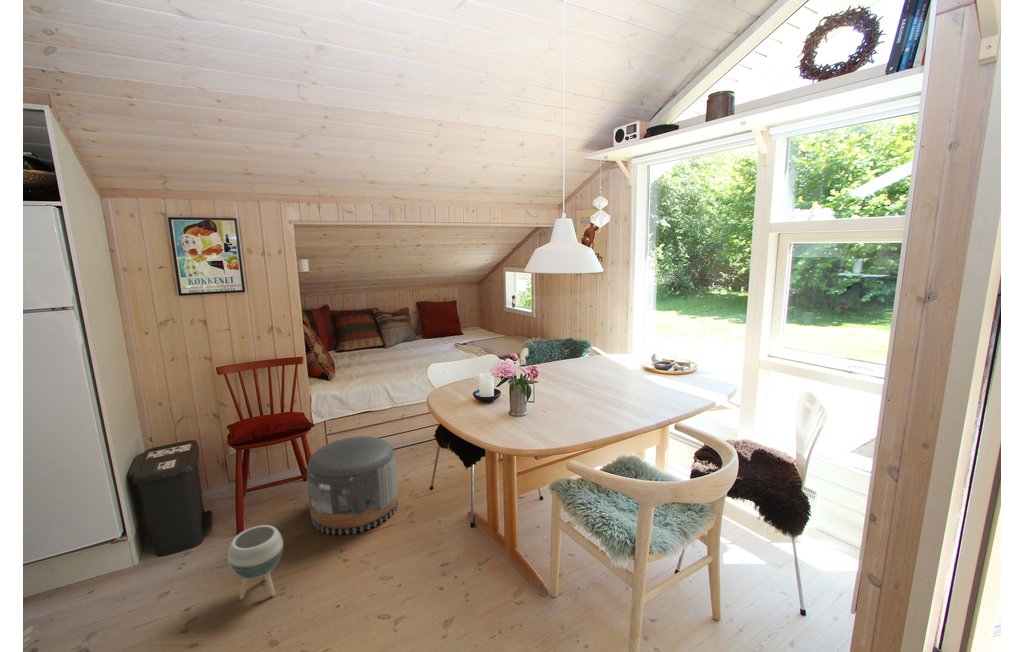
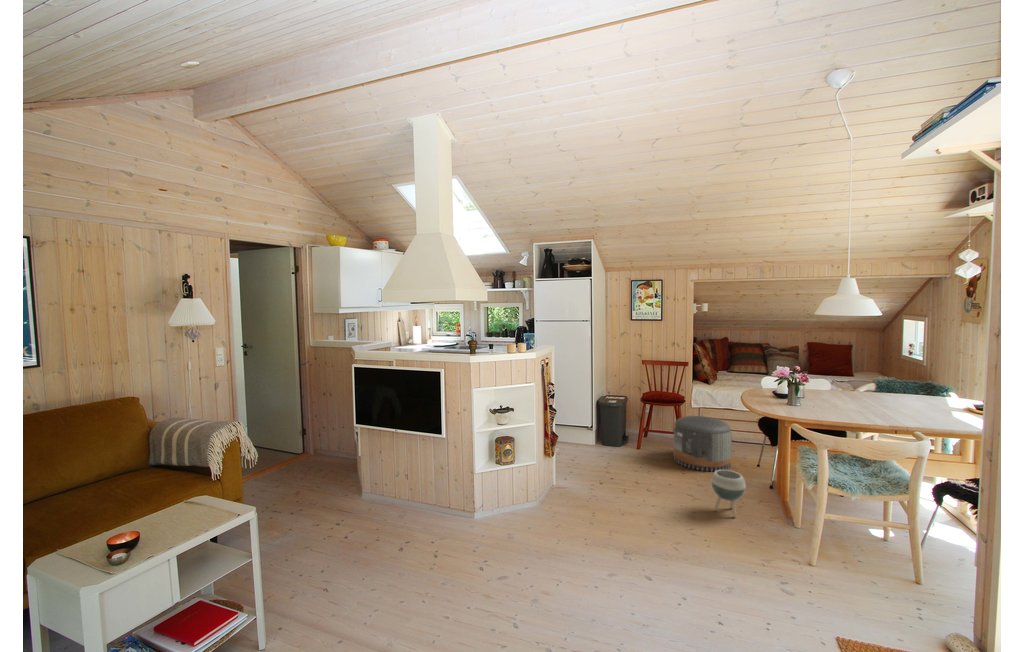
planter: present [228,525,283,599] -> present [711,470,746,517]

